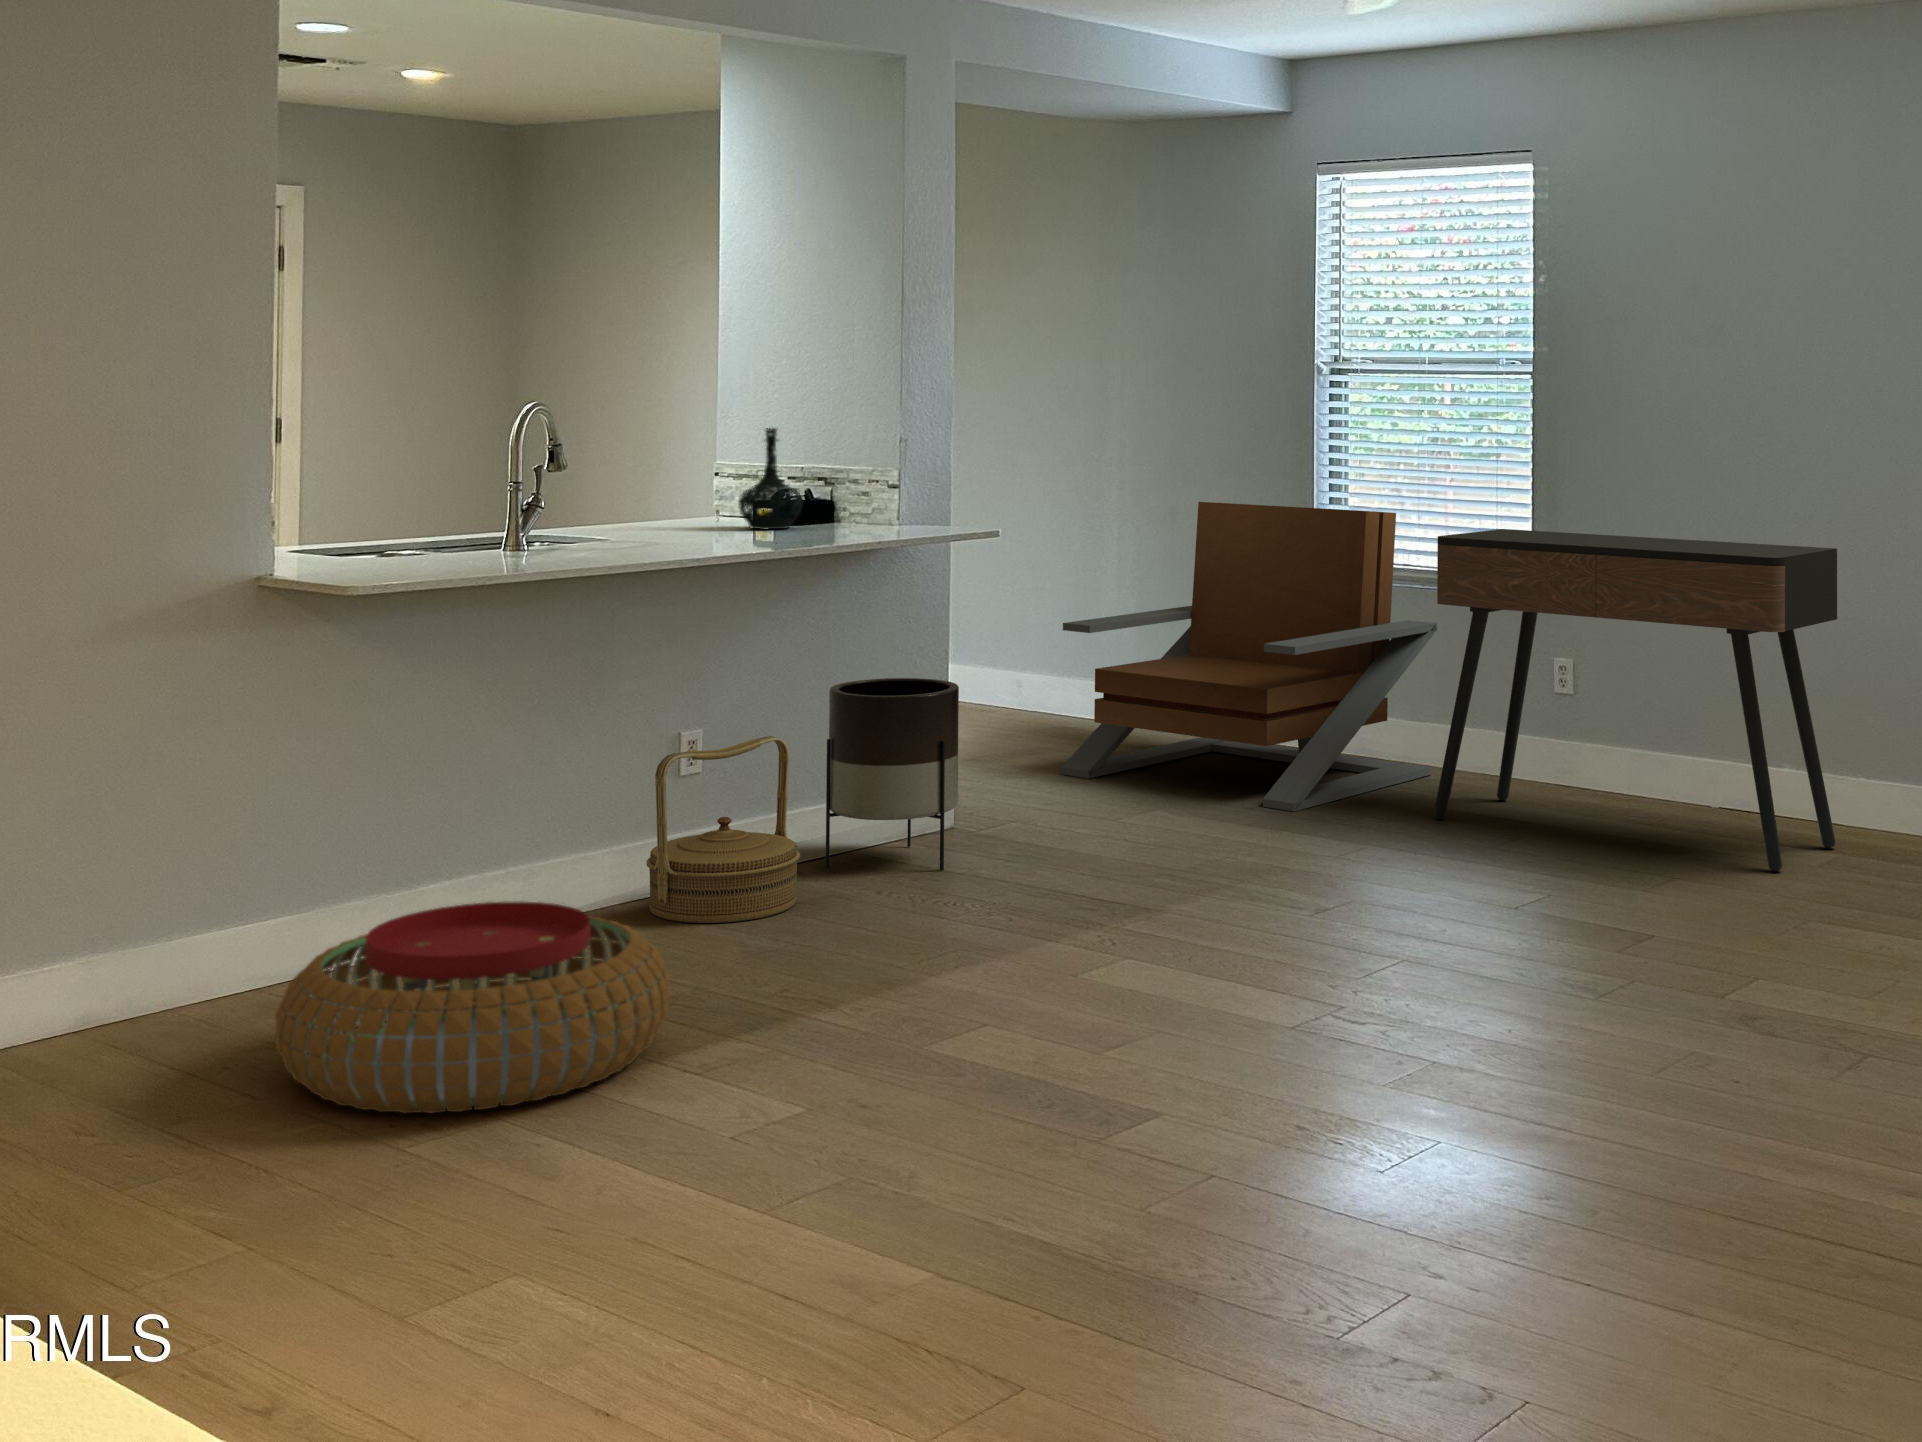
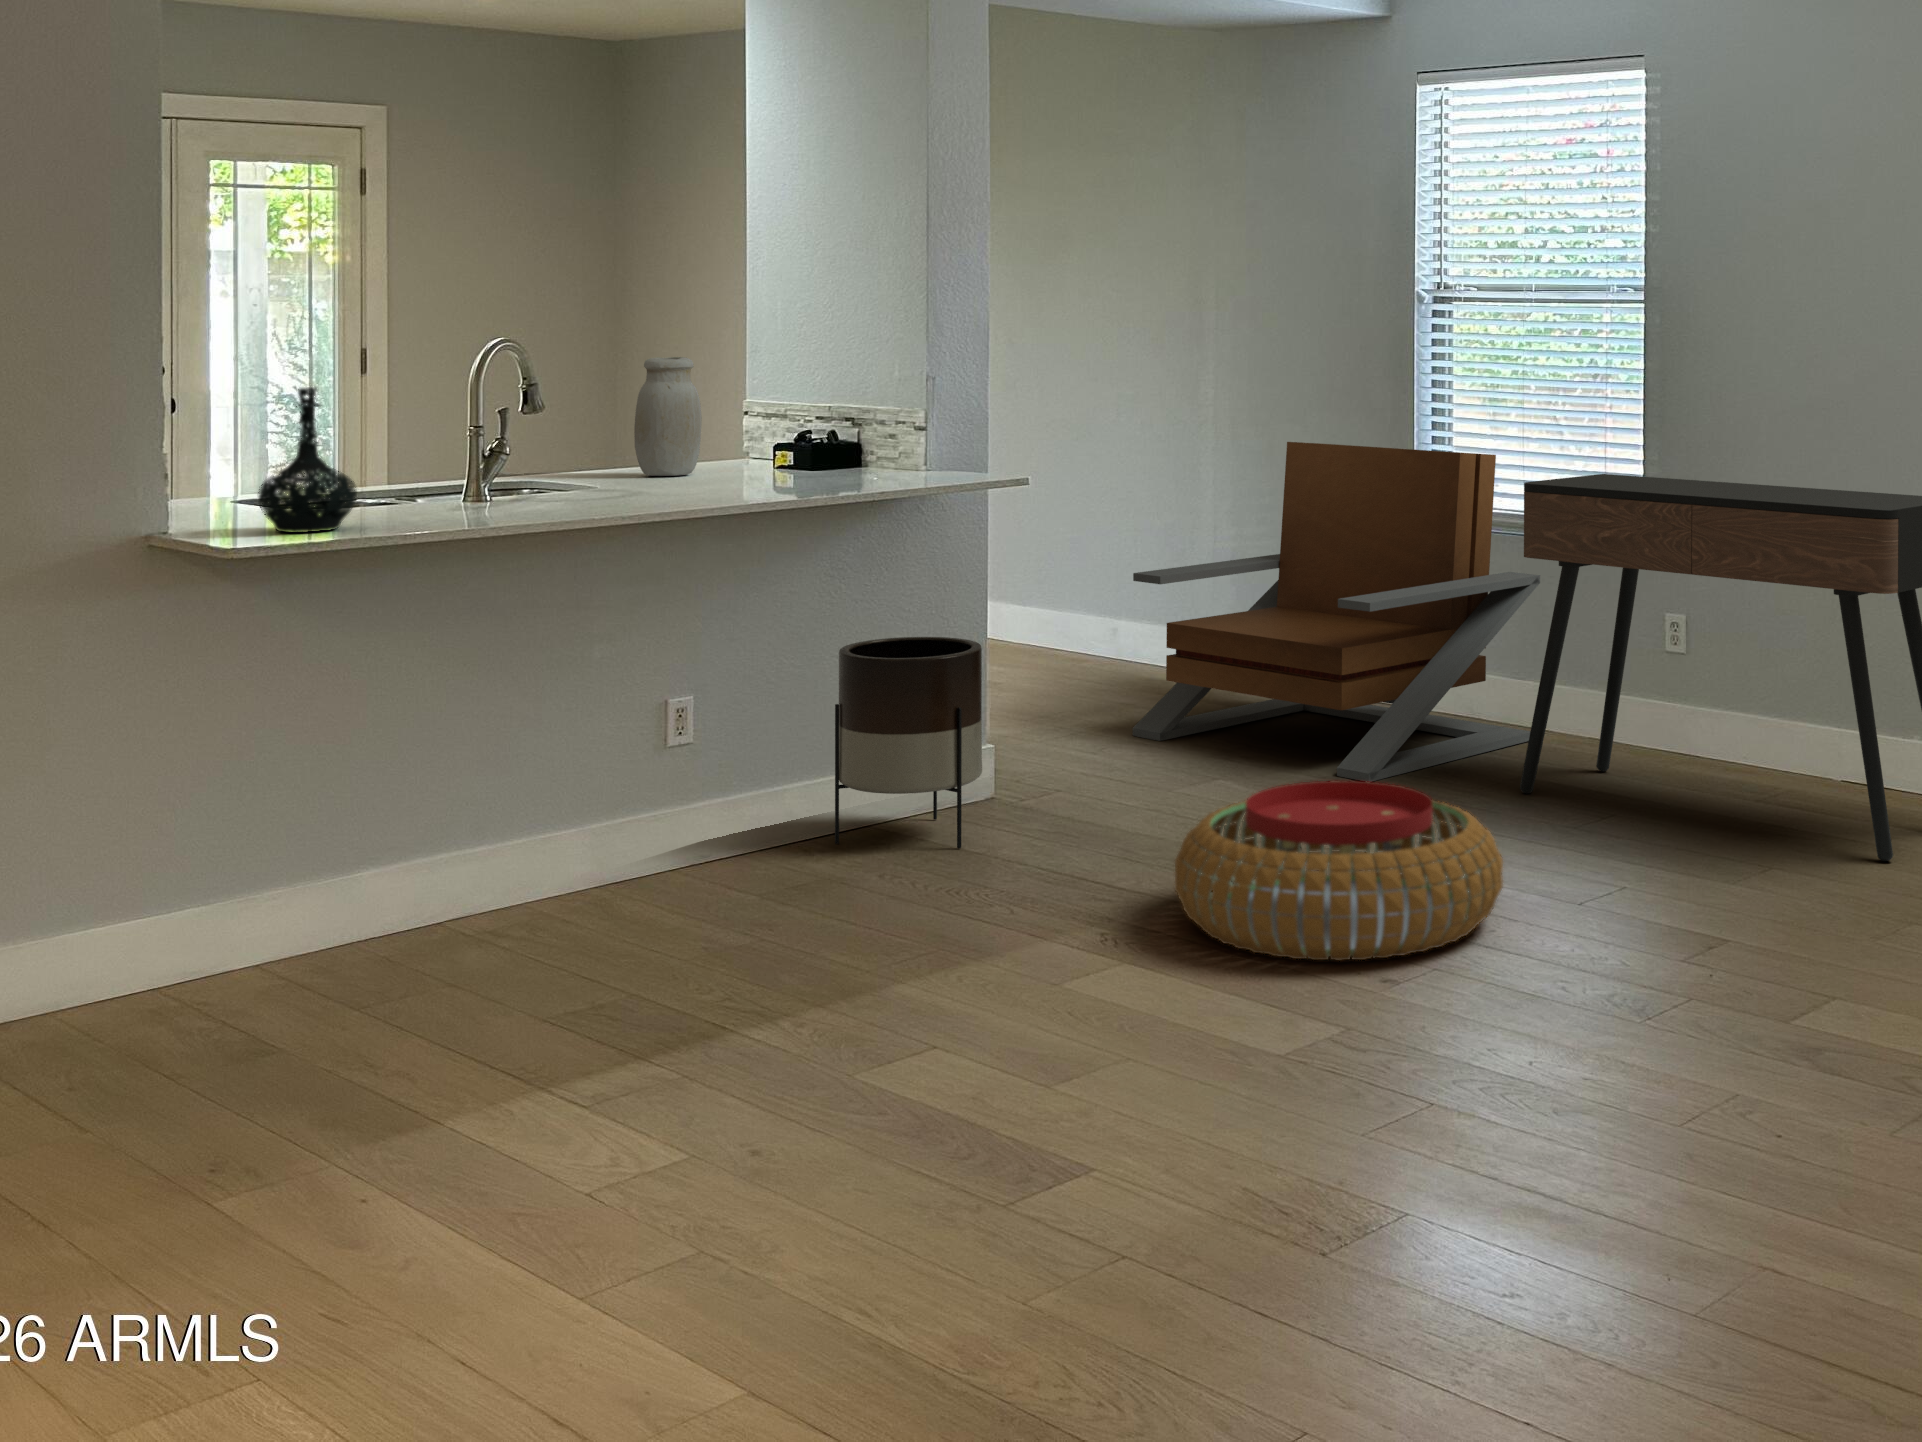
jar: none [633,422,694,531] -> present [634,357,702,476]
bottle: present [739,428,803,529] -> present [258,387,357,532]
woven basket: present [646,736,800,923] -> none [618,703,790,909]
pouf: present [275,901,670,1113] -> present [1175,781,1503,961]

